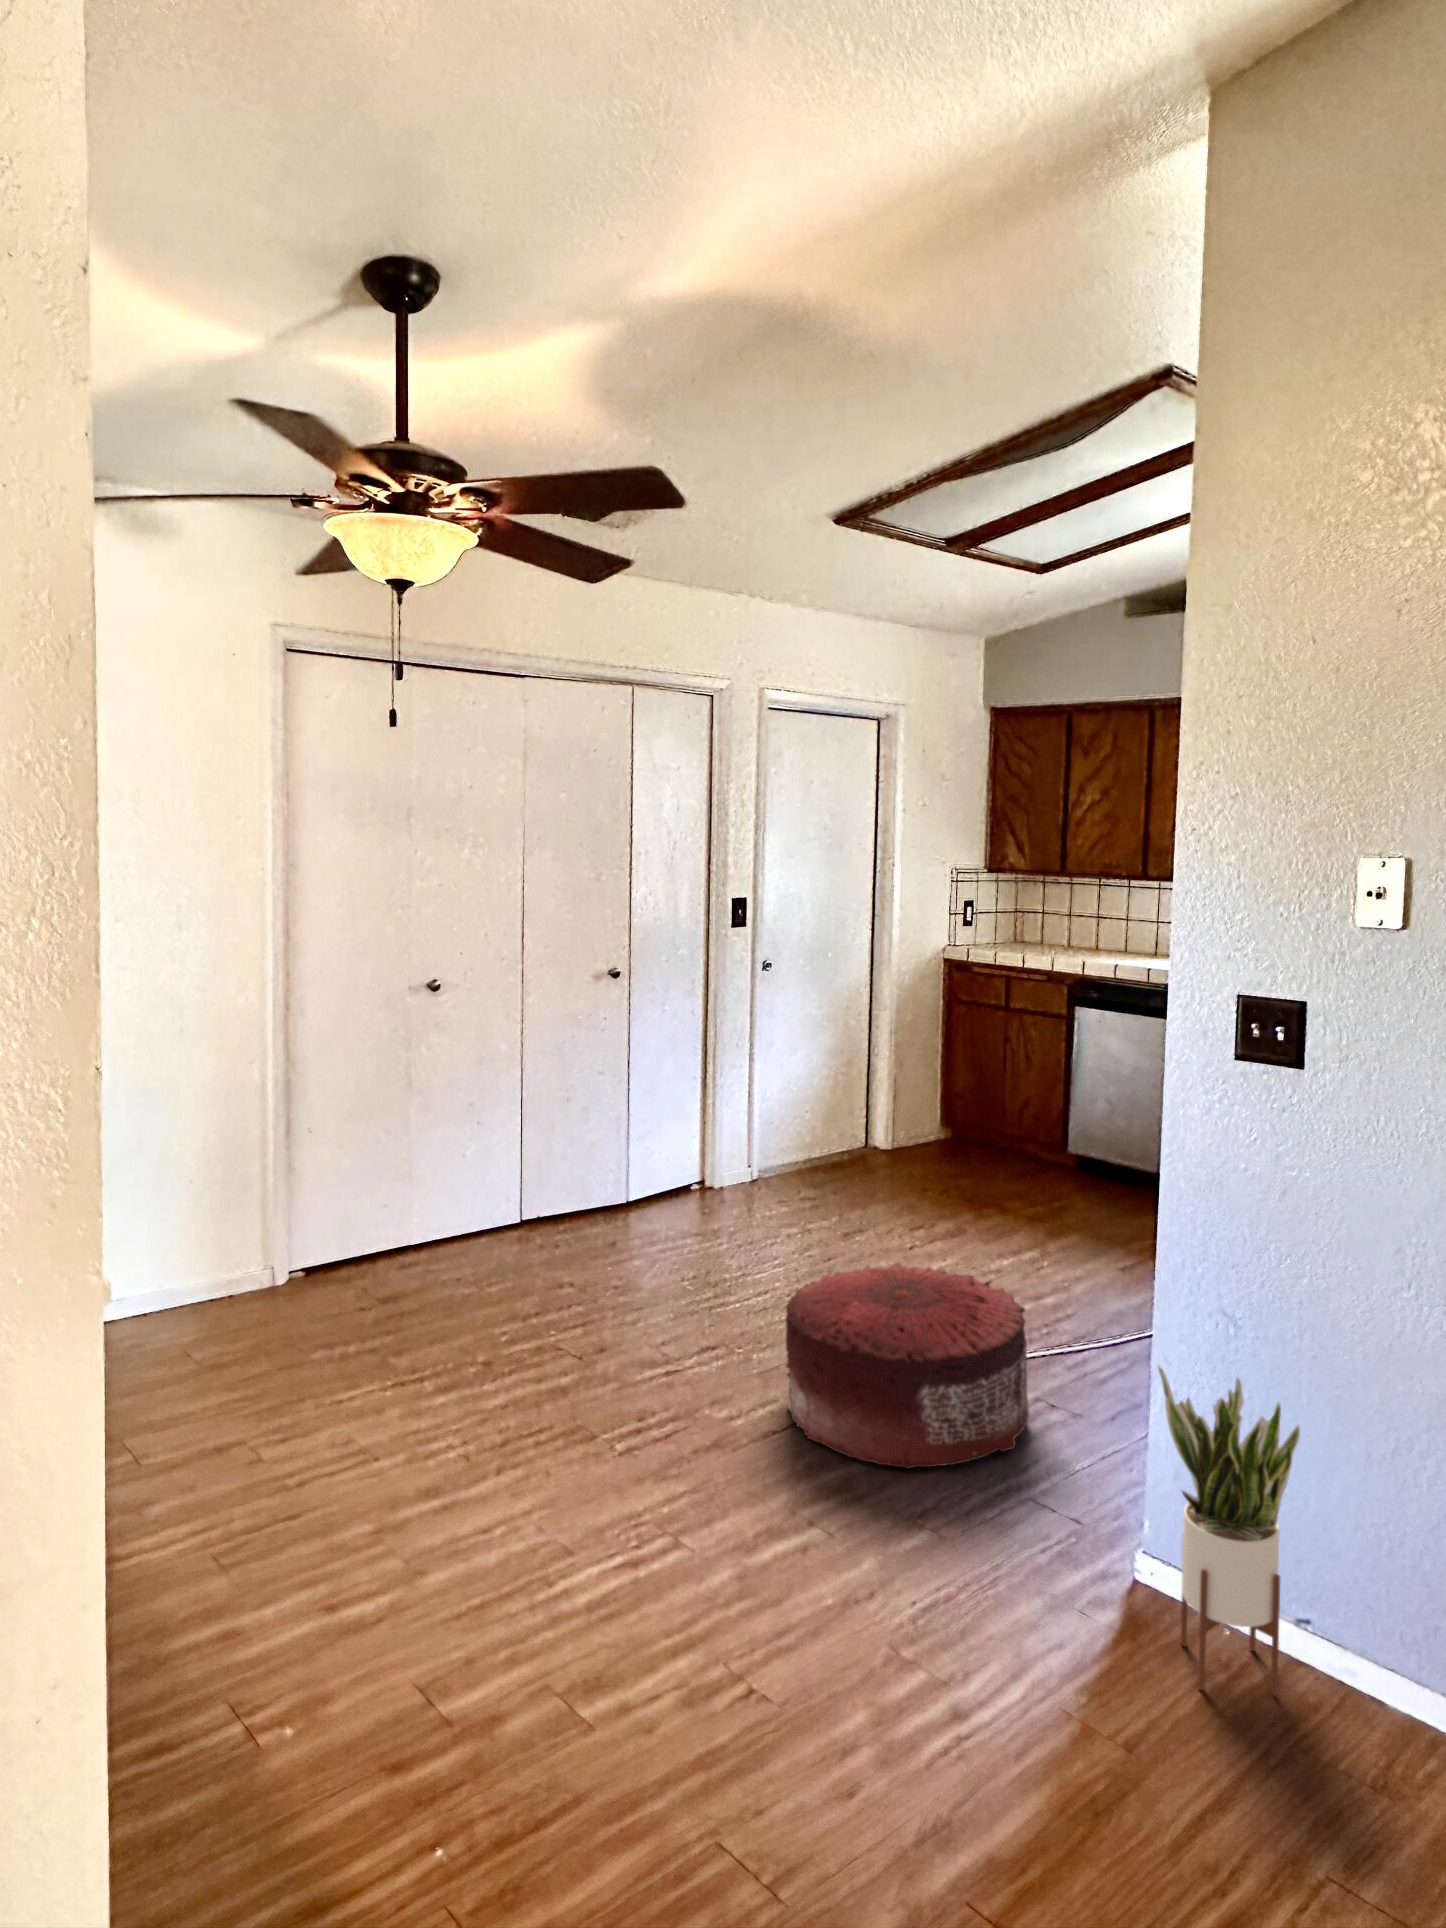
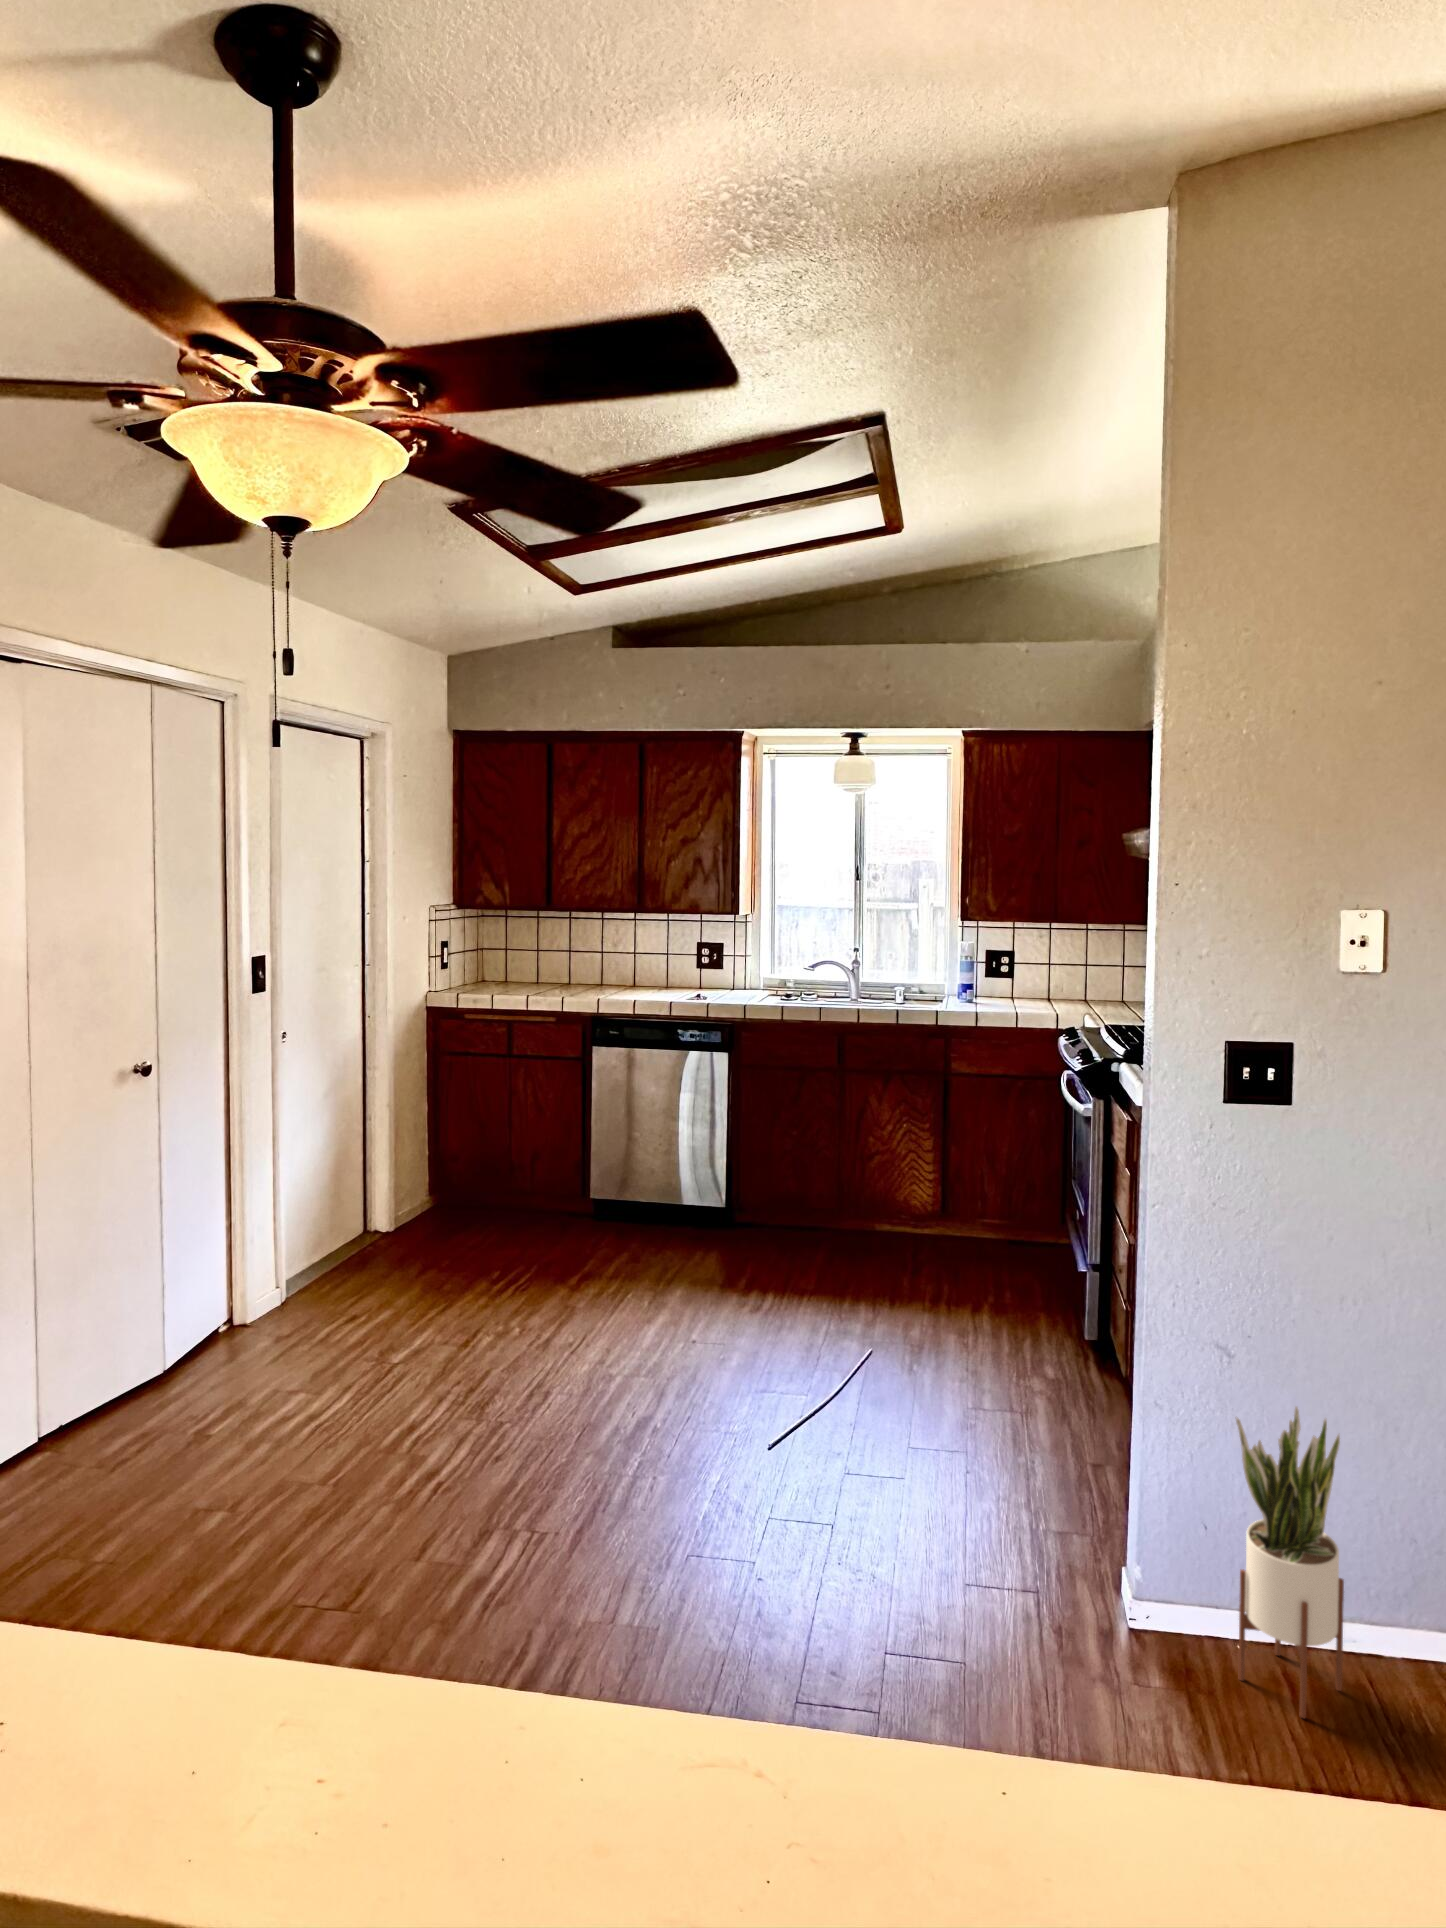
pouf: present [786,1262,1029,1468] -> none [635,1362,915,1625]

